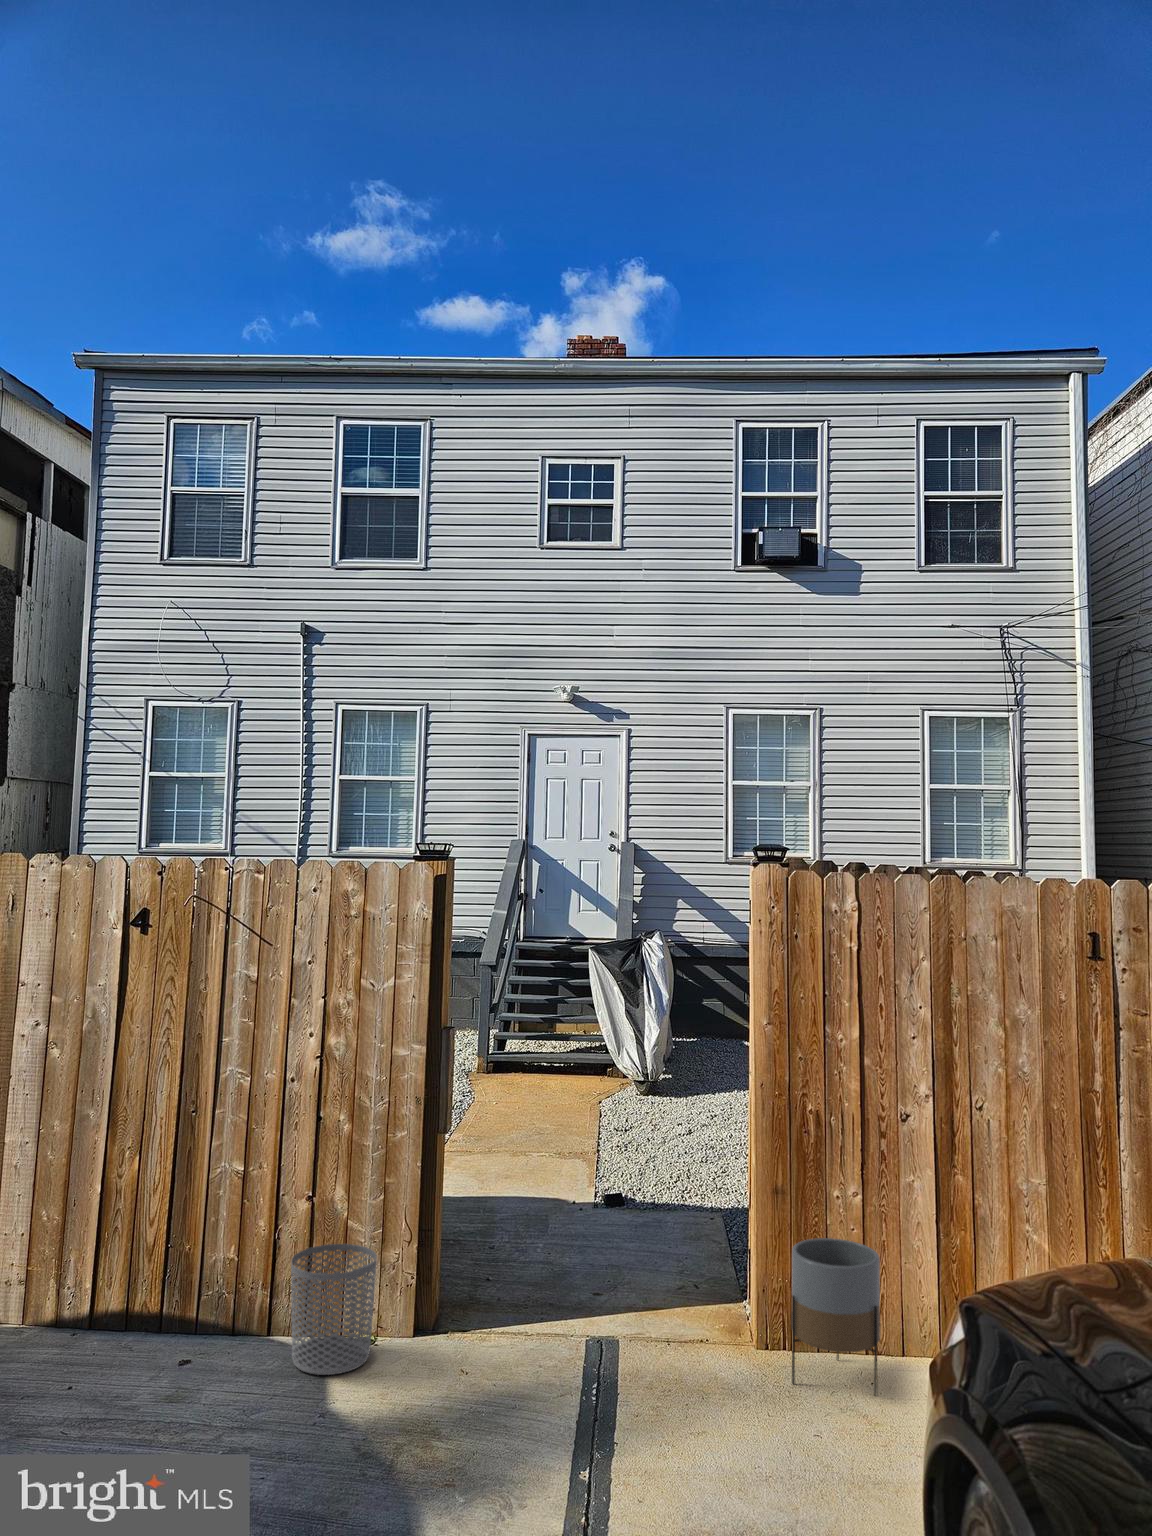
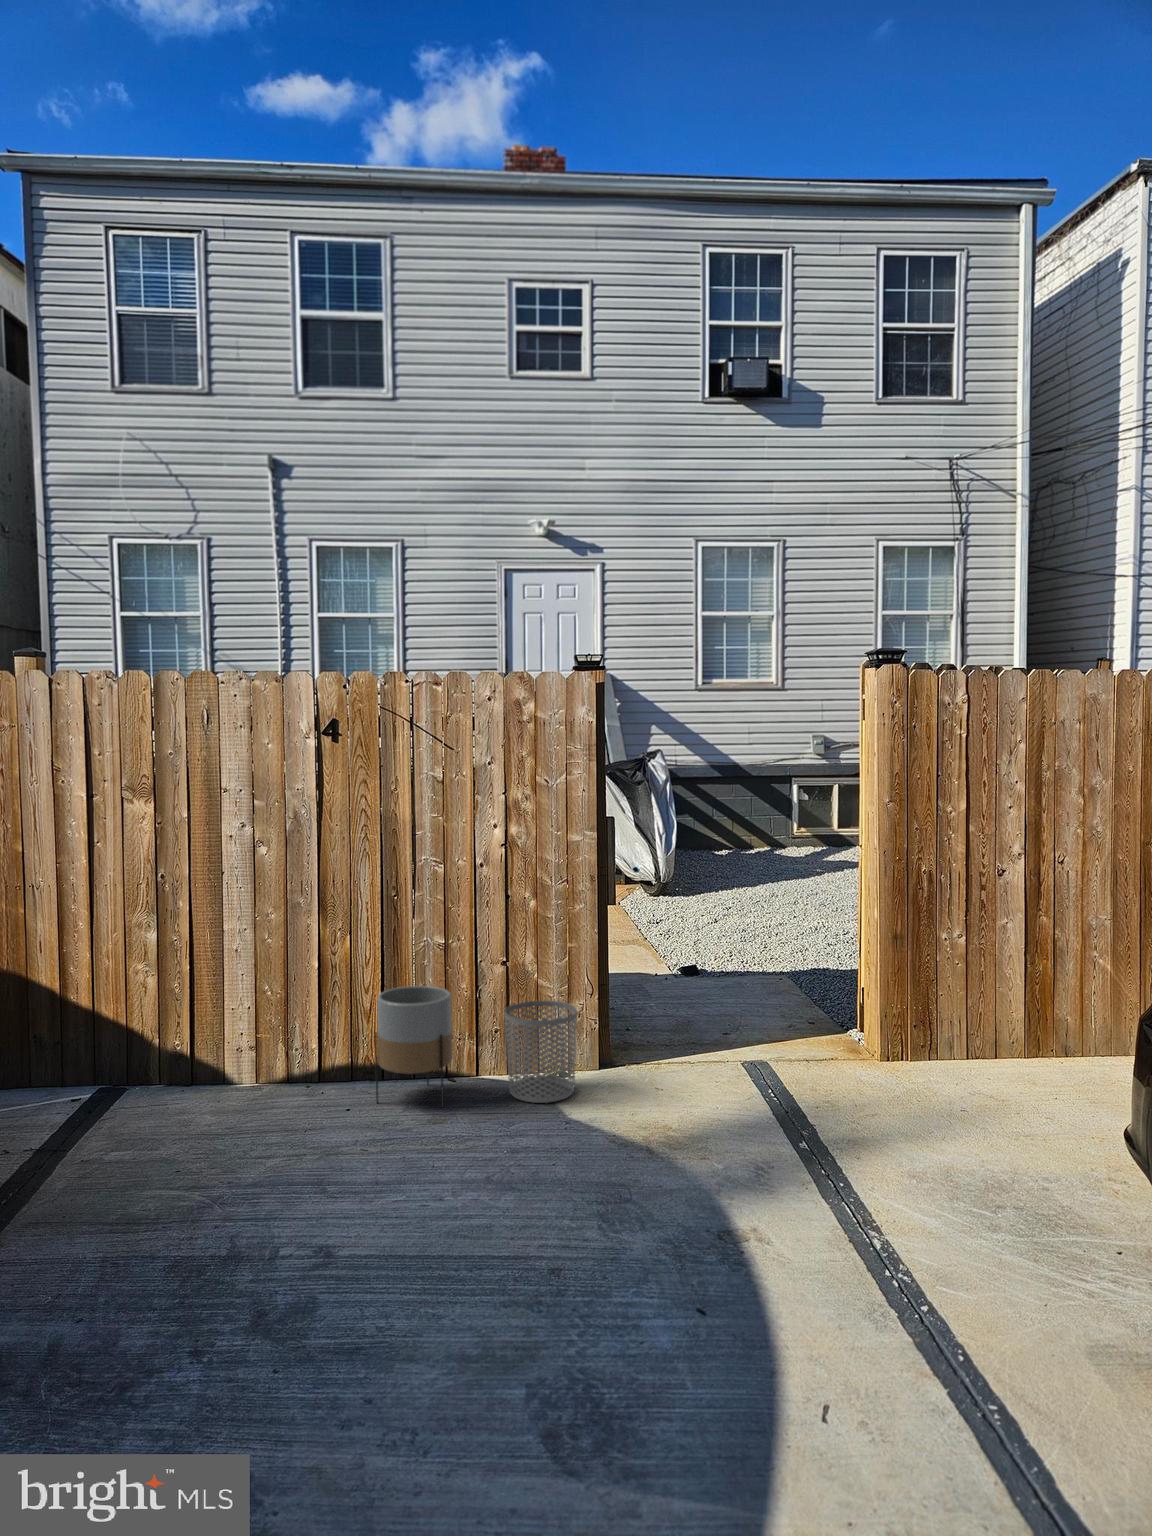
planter: present [791,1238,880,1396] -> present [375,986,452,1107]

